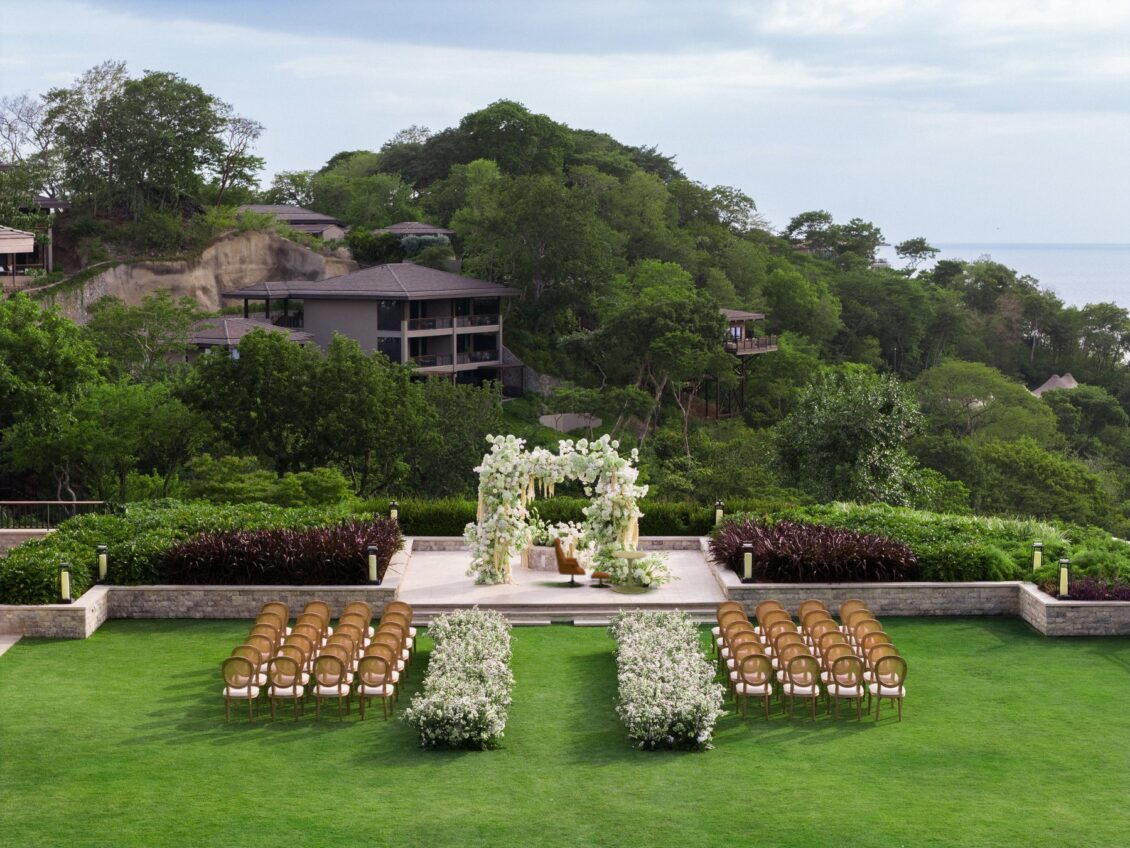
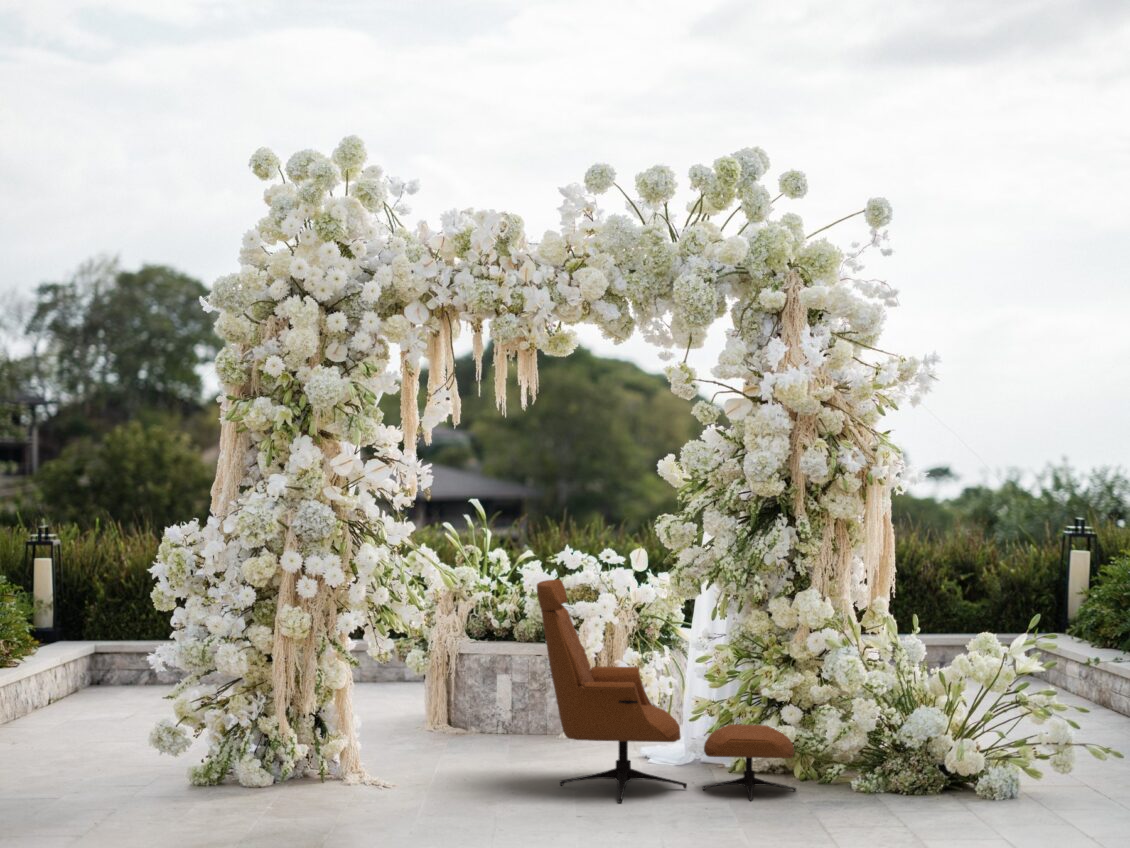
pedestal table: present [613,551,647,594] -> none [813,630,973,828]

